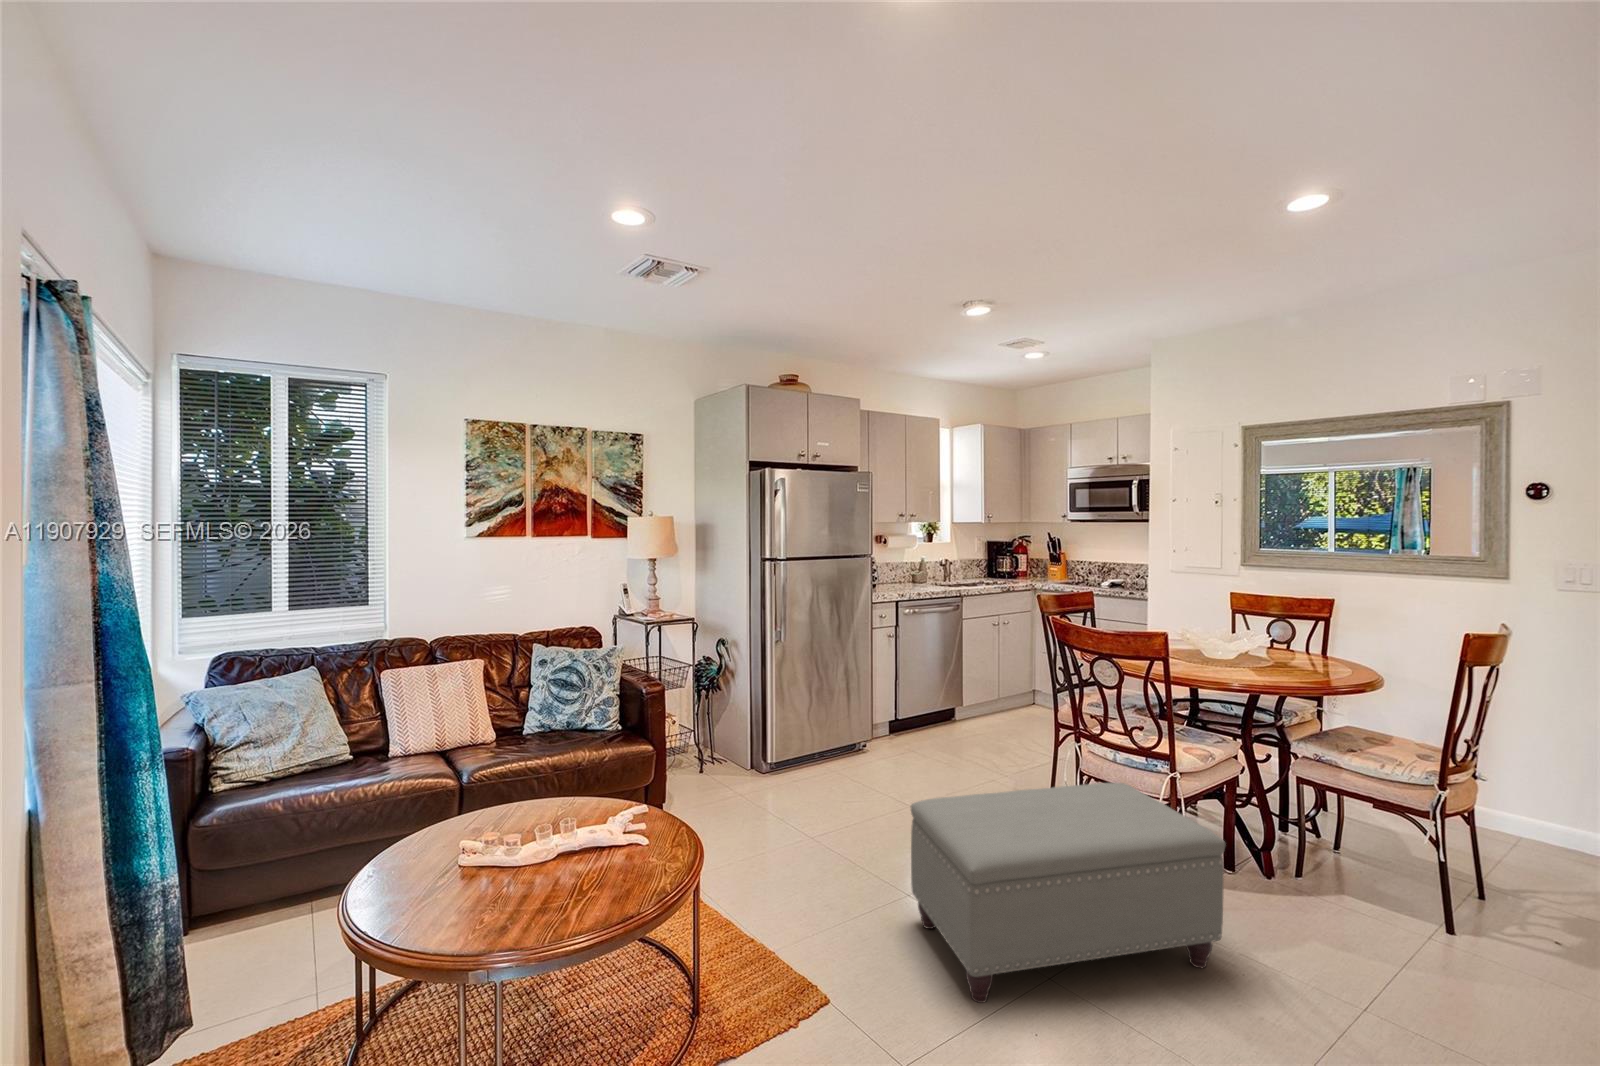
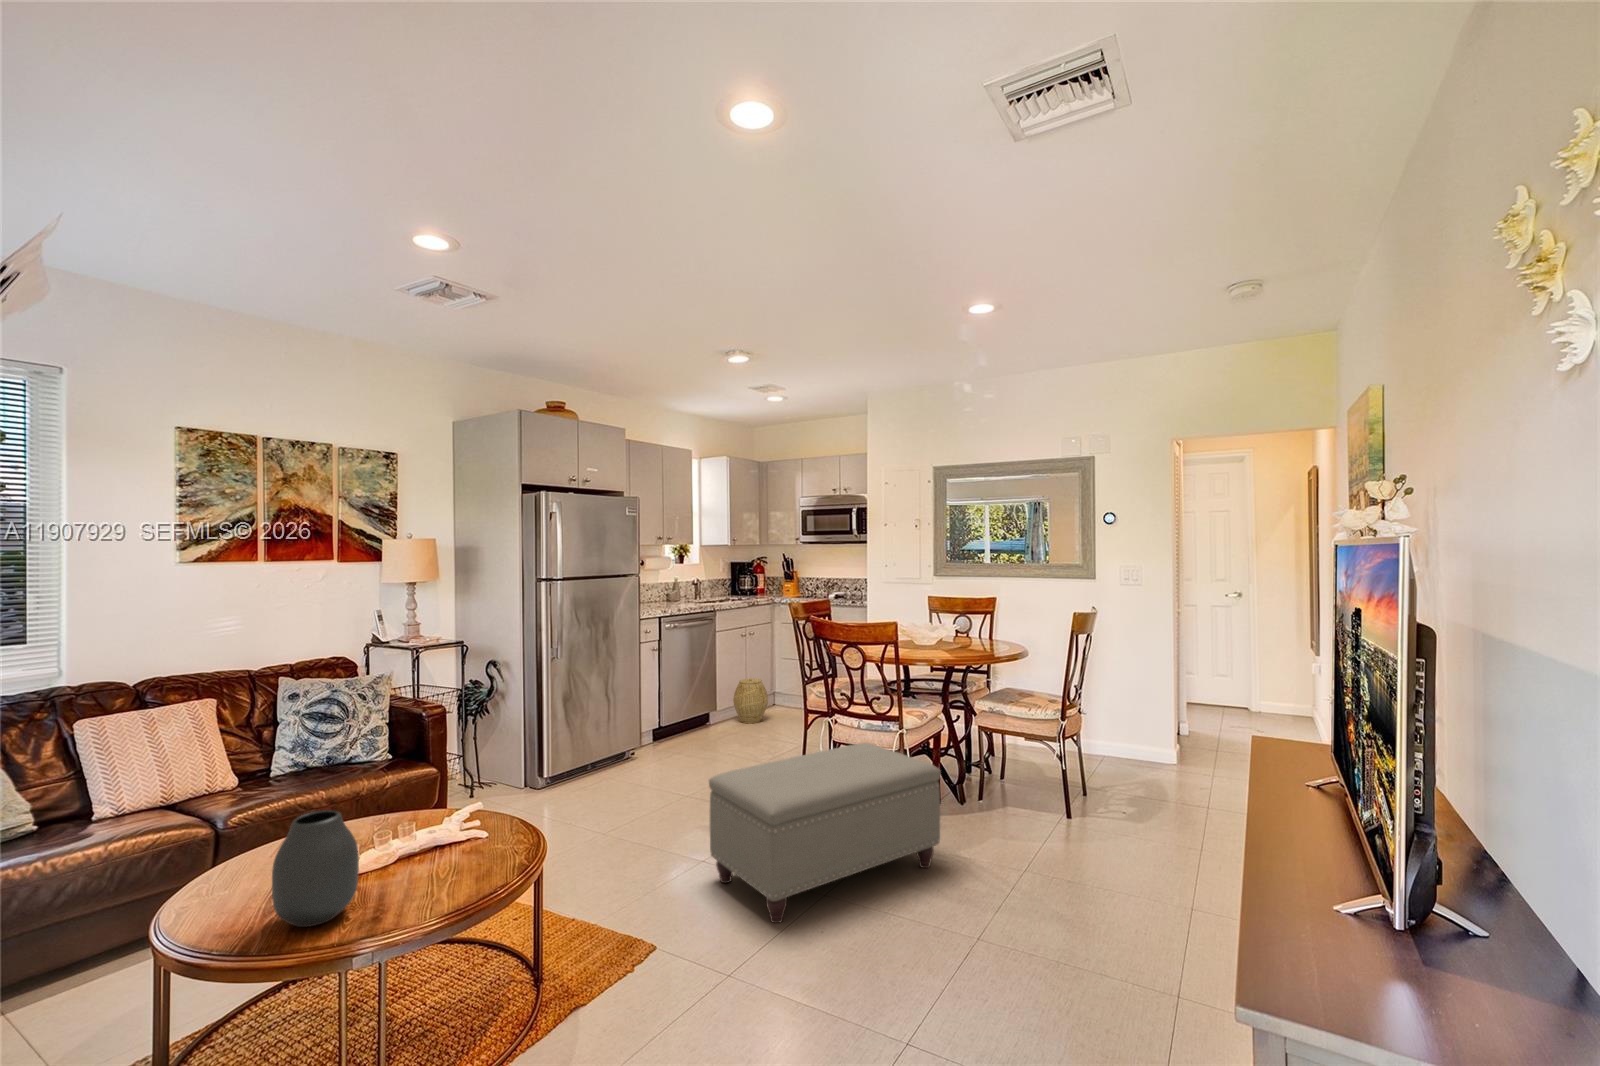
woven basket: none [983,672,1022,723] -> present [733,678,768,723]
vase: none [411,807,493,927] -> present [272,810,359,927]

